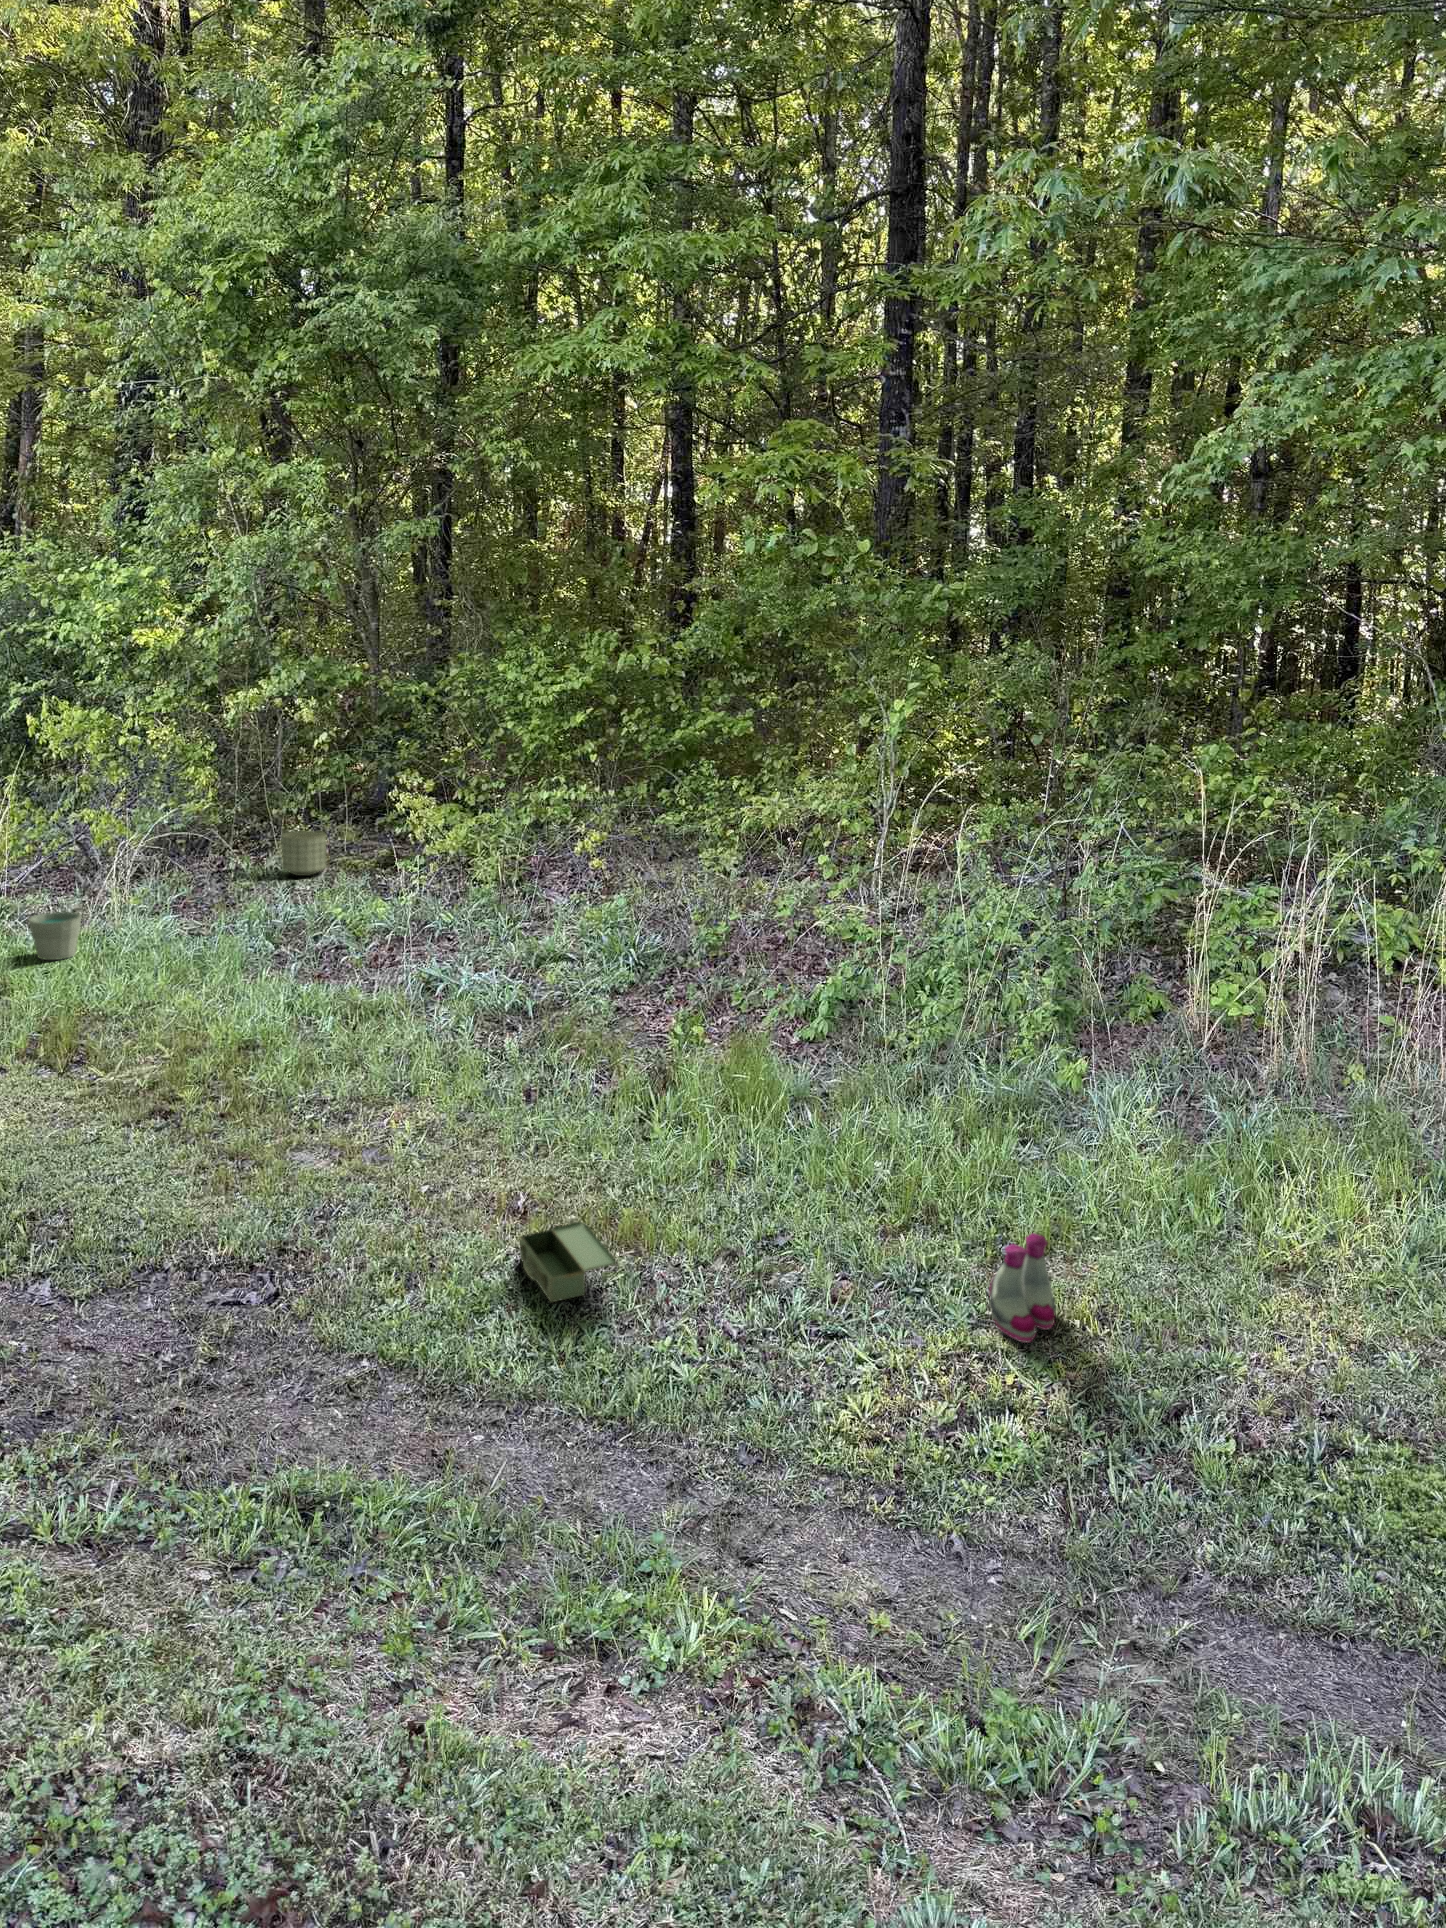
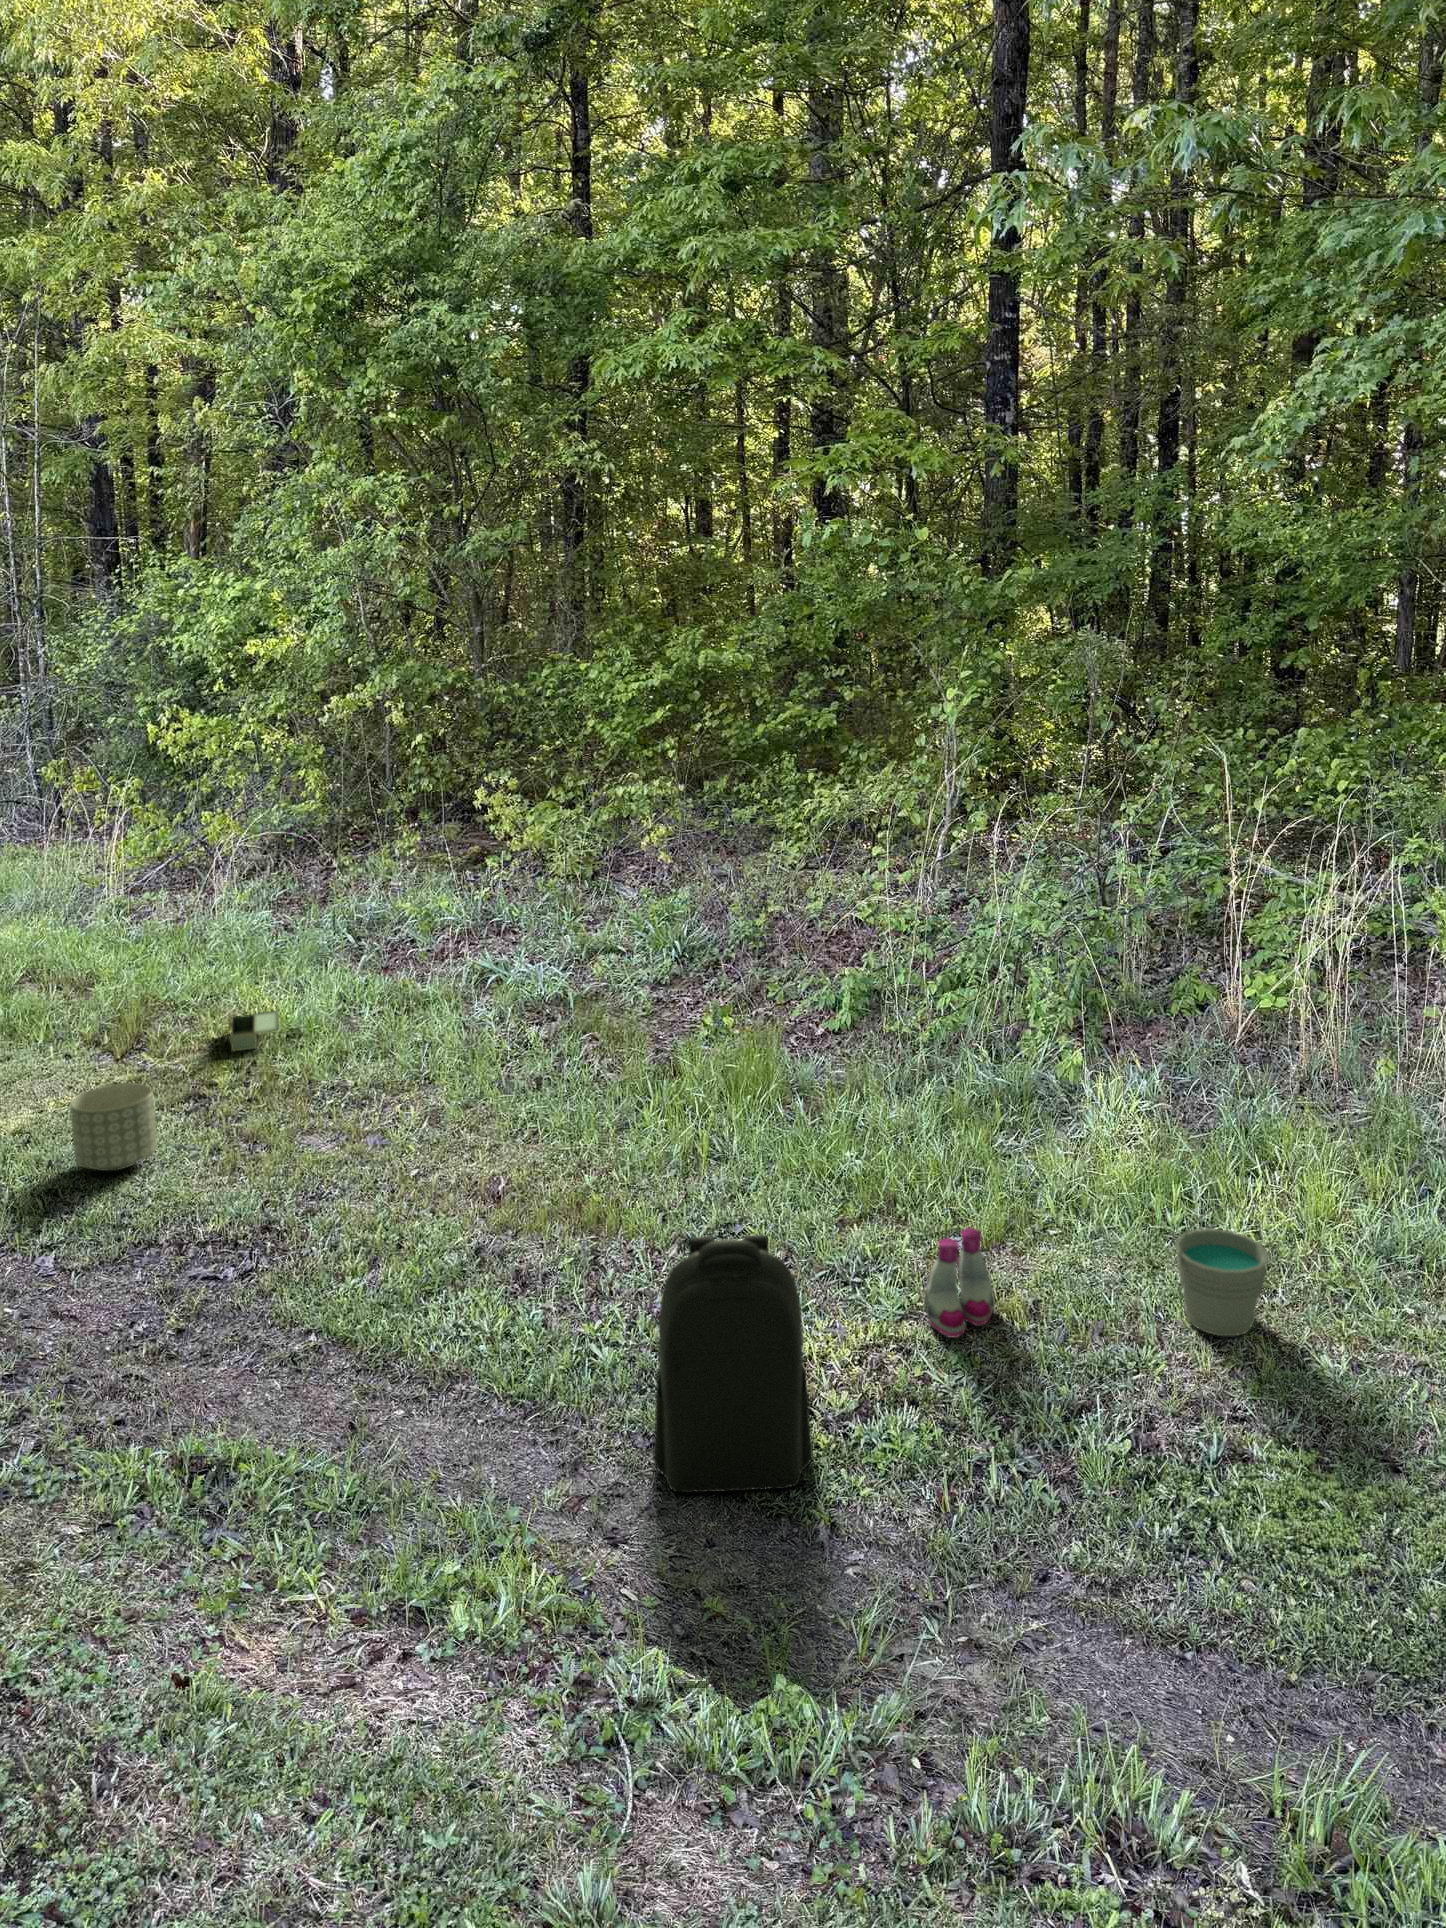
planter: present [281,831,326,876] -> present [70,1083,157,1171]
bucket: present [27,894,83,960] -> present [1175,1206,1269,1336]
toolbox: present [520,1222,617,1302] -> present [225,1010,280,1051]
backpack: none [773,1246,936,1511] -> present [653,1235,813,1493]

